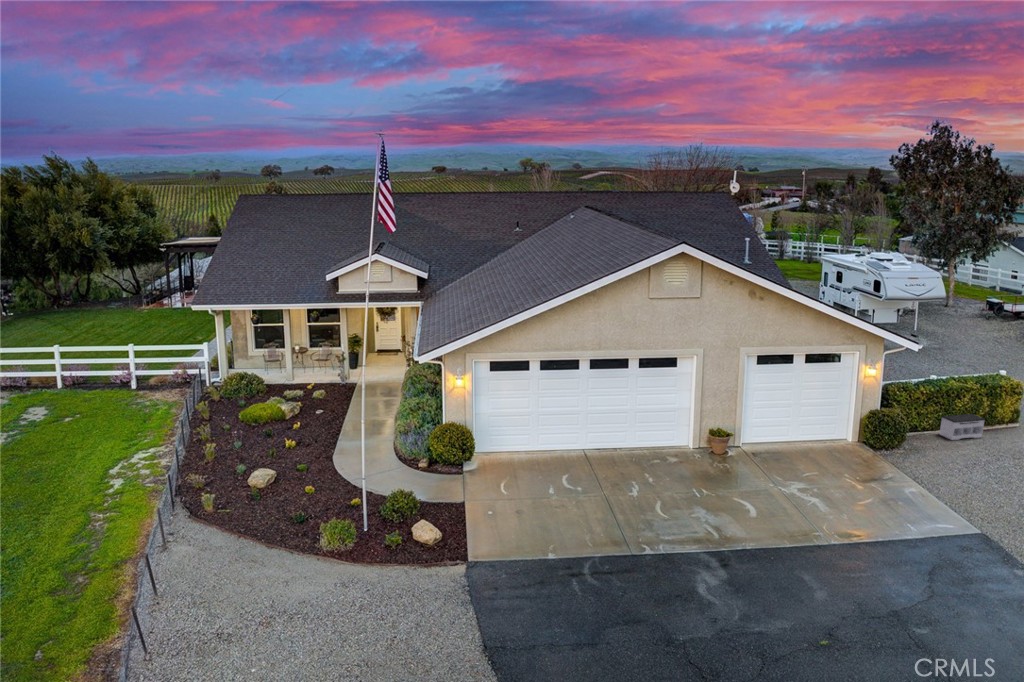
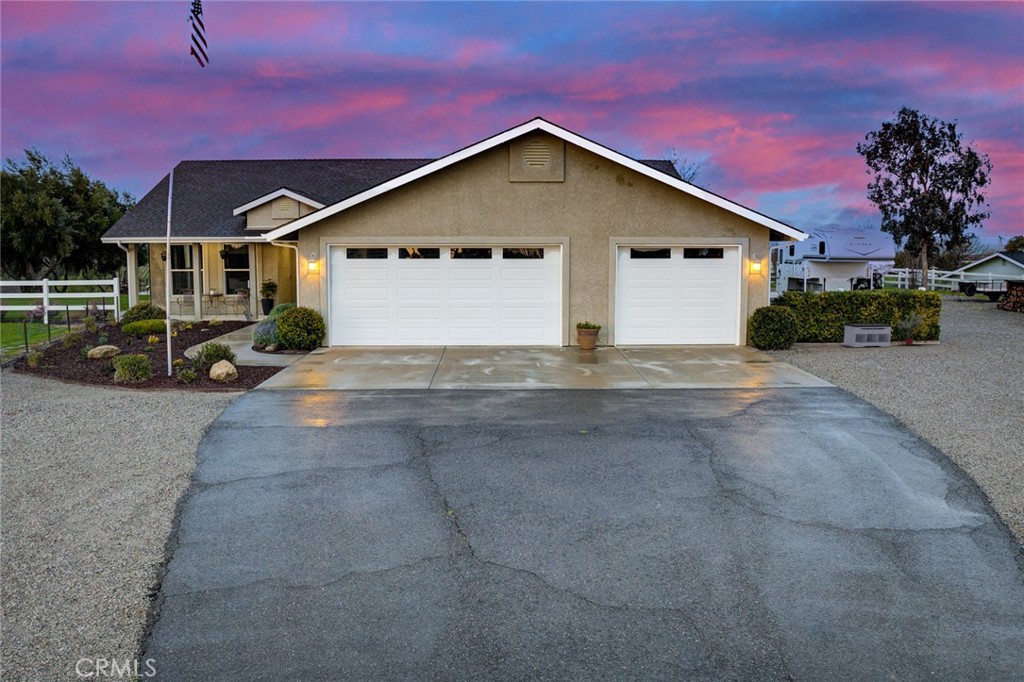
potted tree: none [986,401,1012,433] -> present [898,311,924,345]

